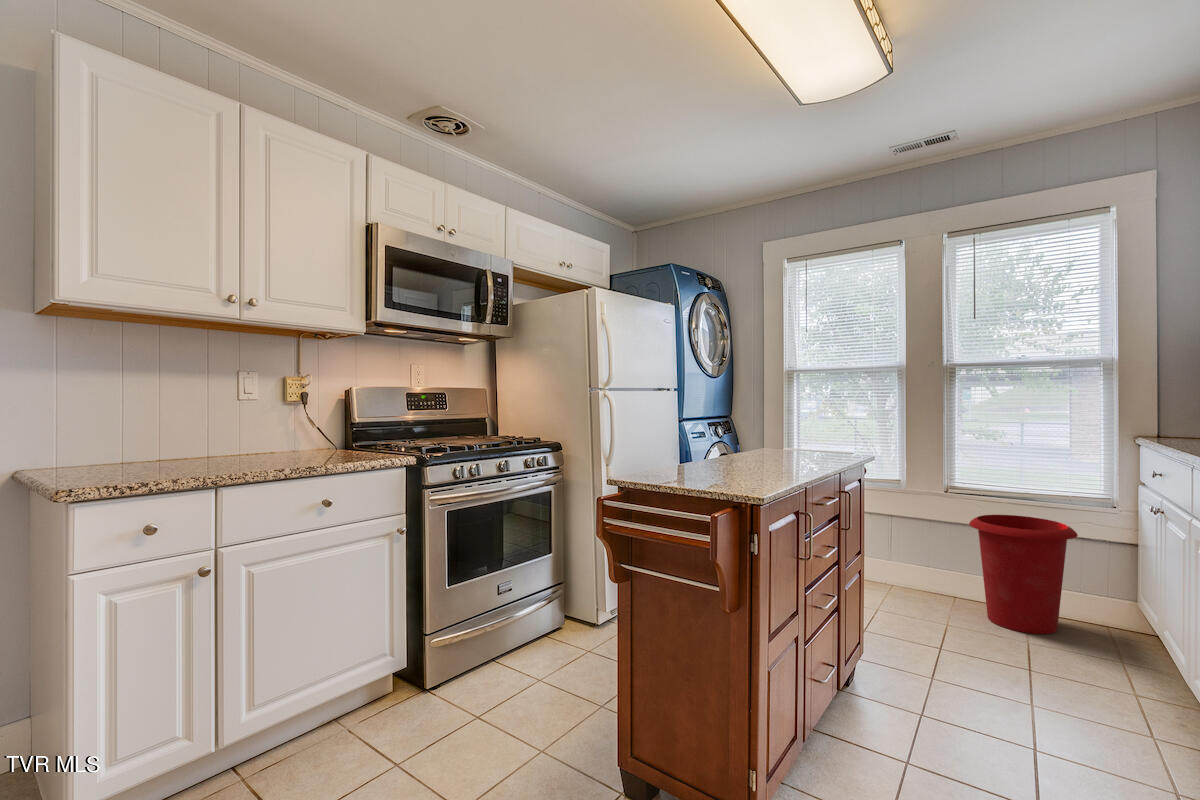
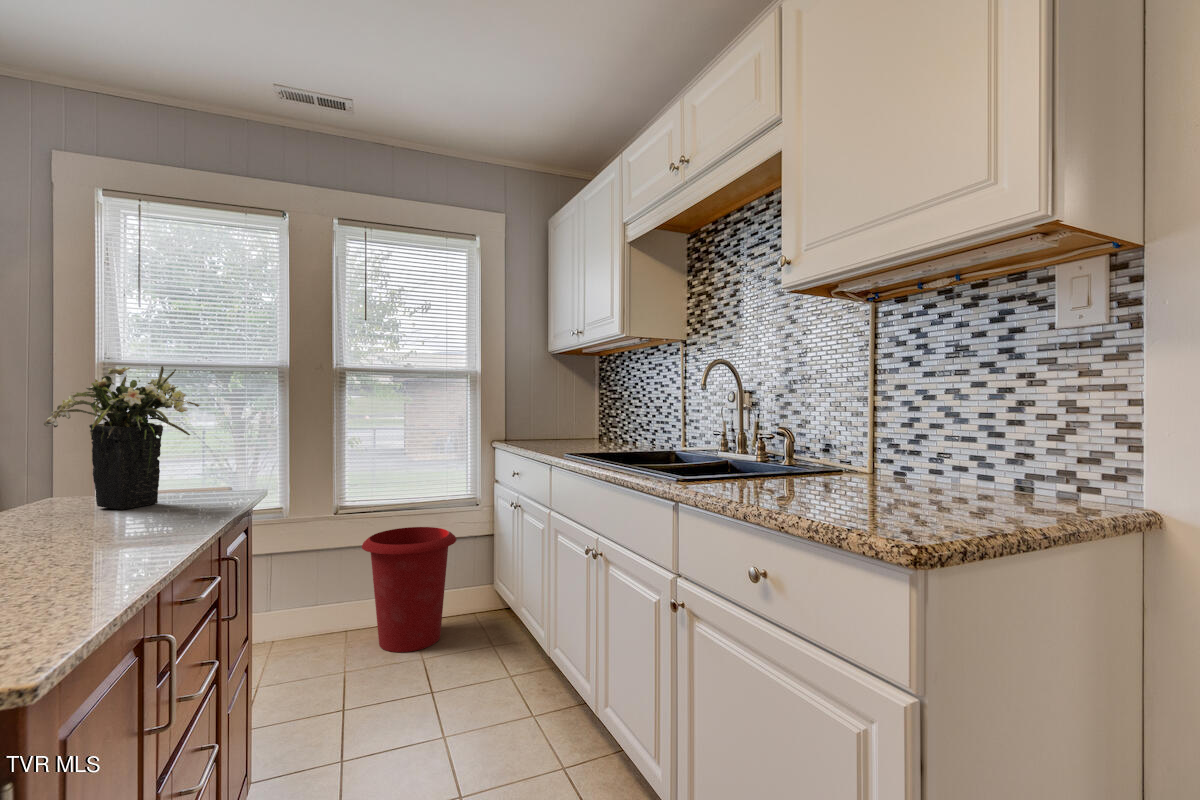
flower arrangement: none [756,372,830,457] -> present [44,366,199,509]

